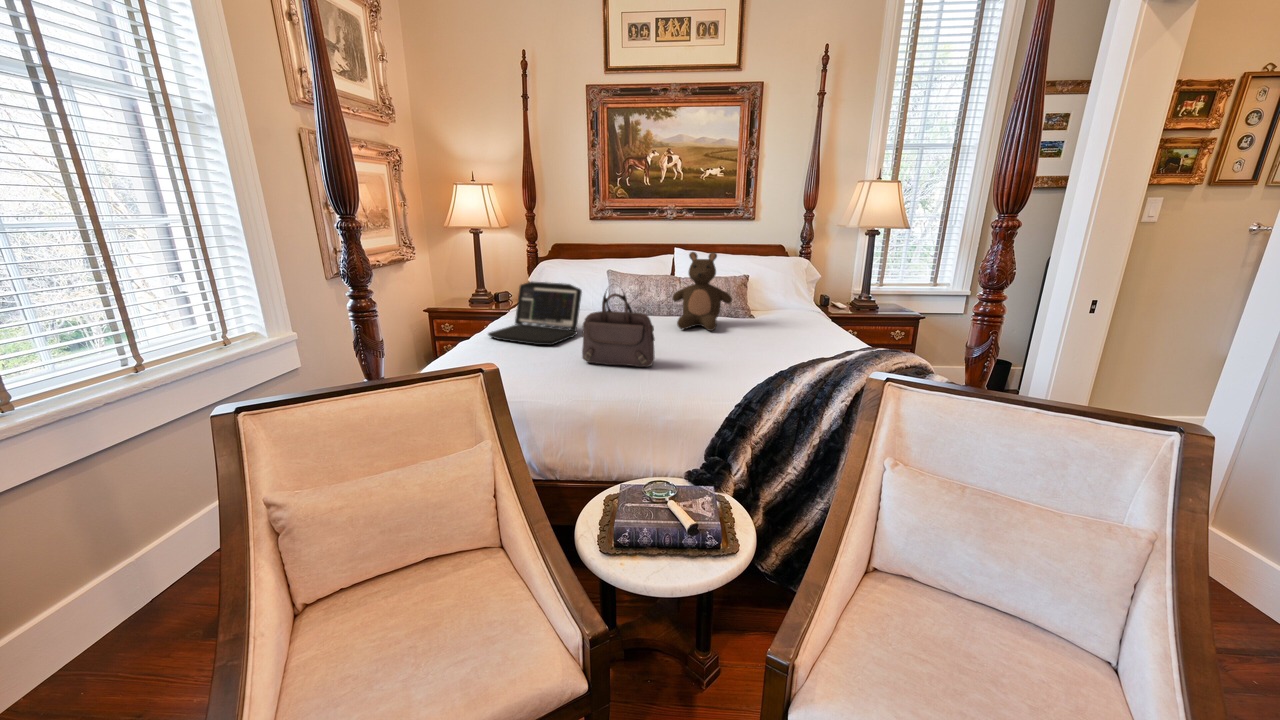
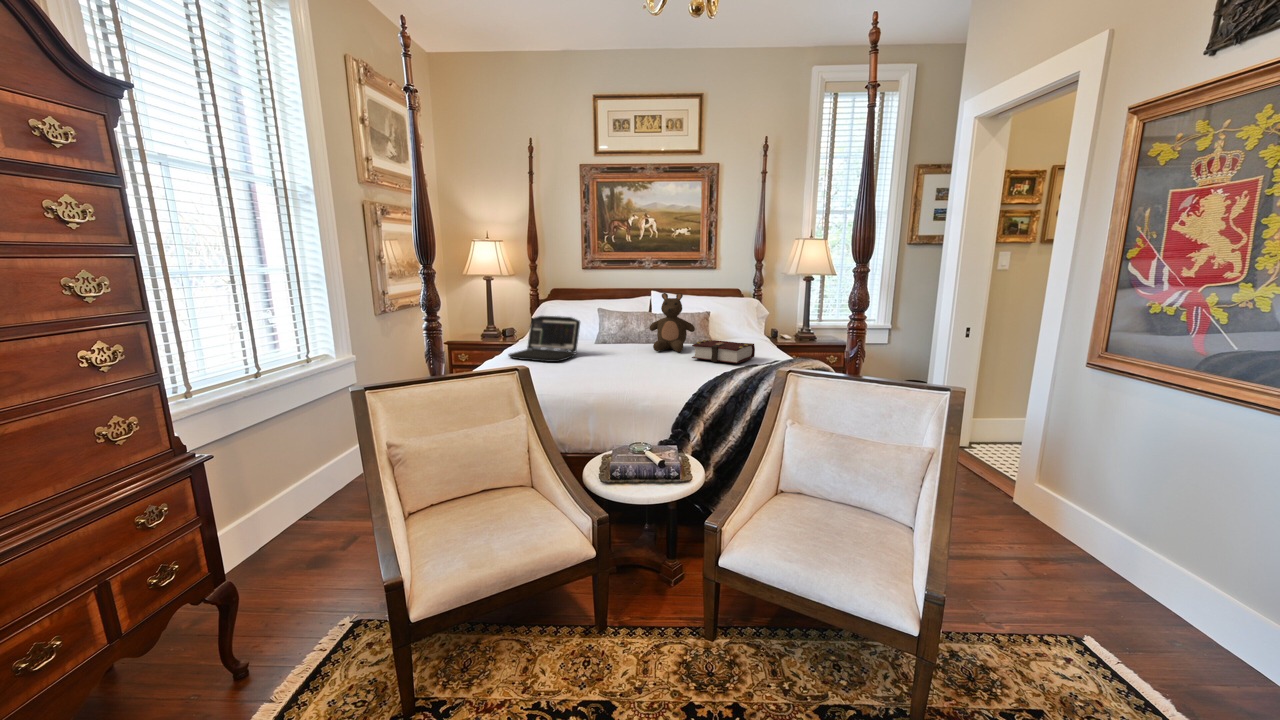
handbag: present [582,292,655,367] -> none [583,314,636,374]
book: none [729,316,815,352] -> present [692,340,755,363]

